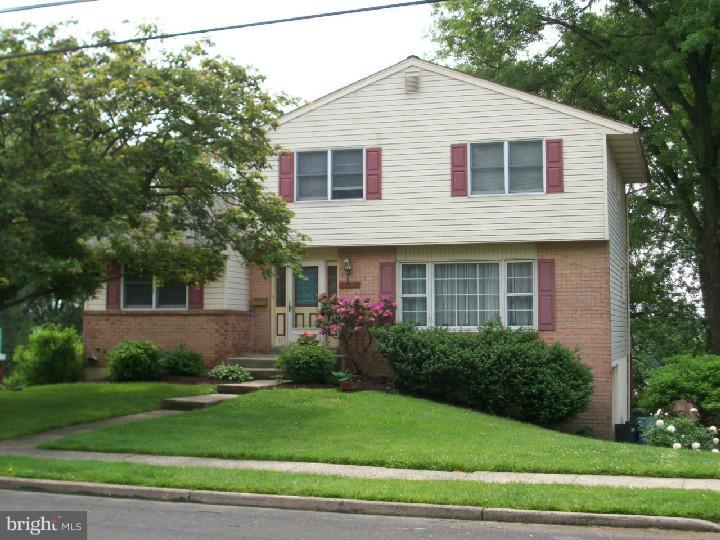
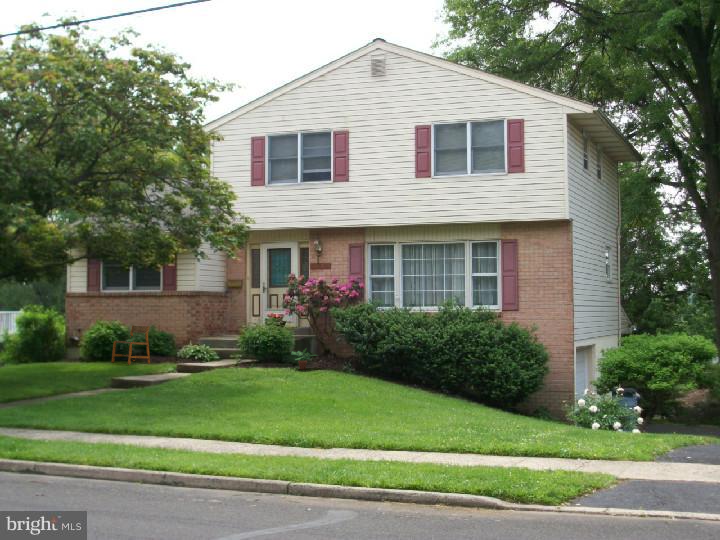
bench: none [129,345,173,386] -> present [112,325,150,364]

